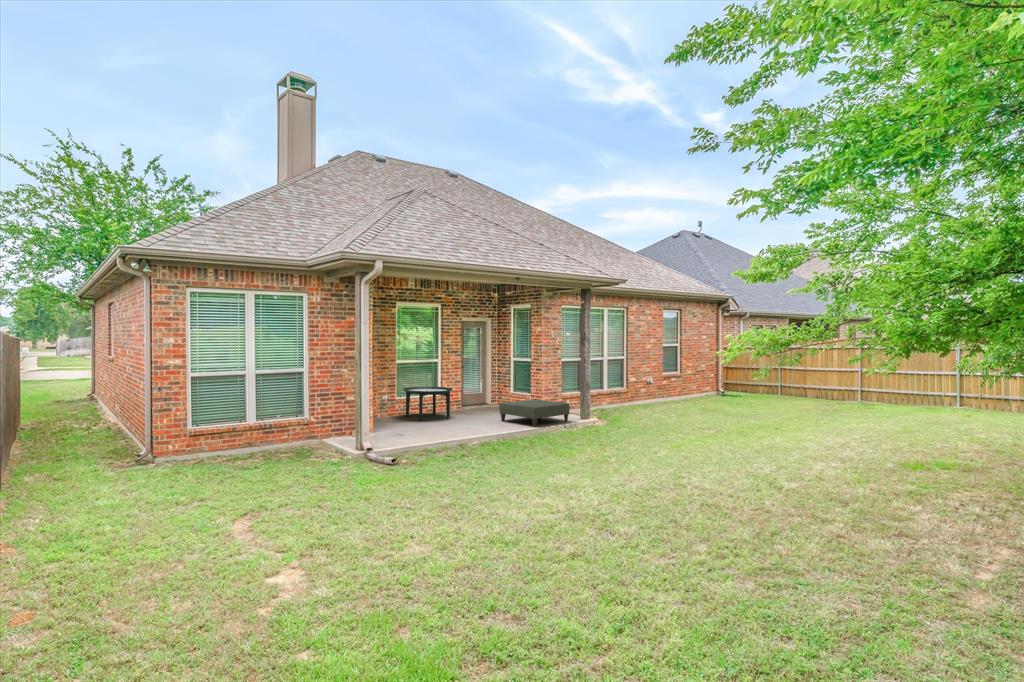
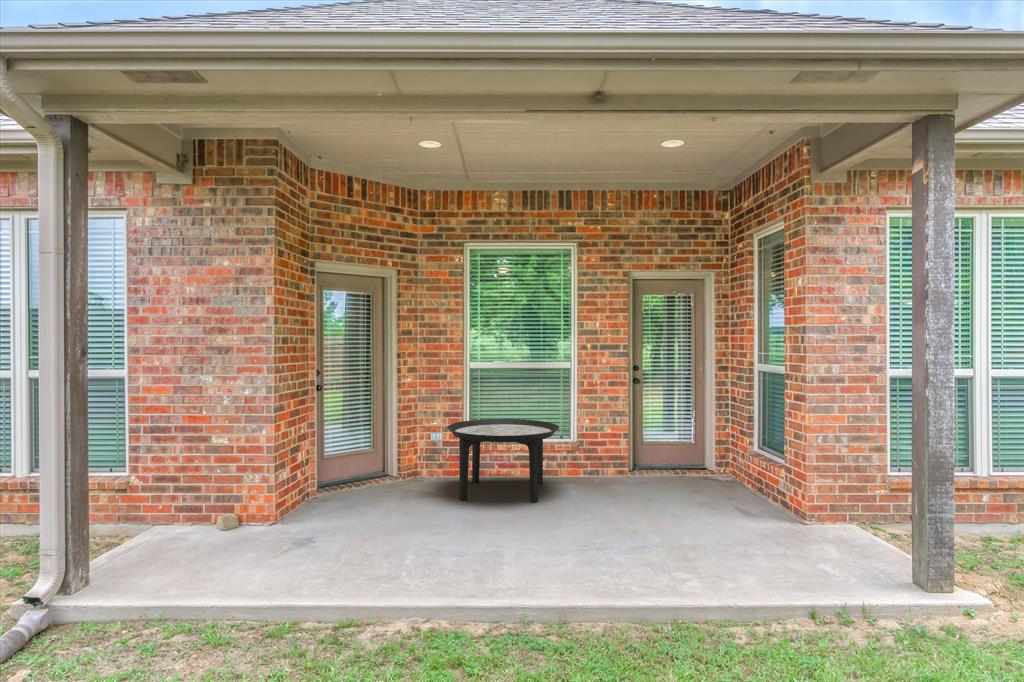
ottoman: present [499,399,570,427] -> none [630,484,852,592]

